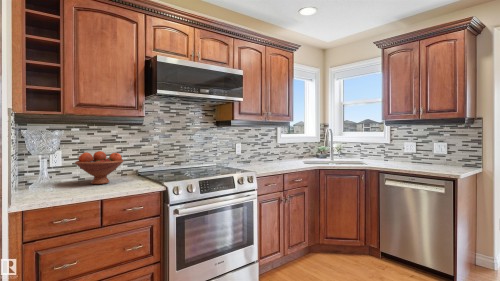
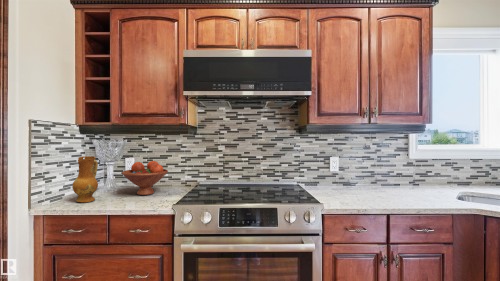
ceramic jug: none [35,146,64,195] -> present [72,156,98,203]

